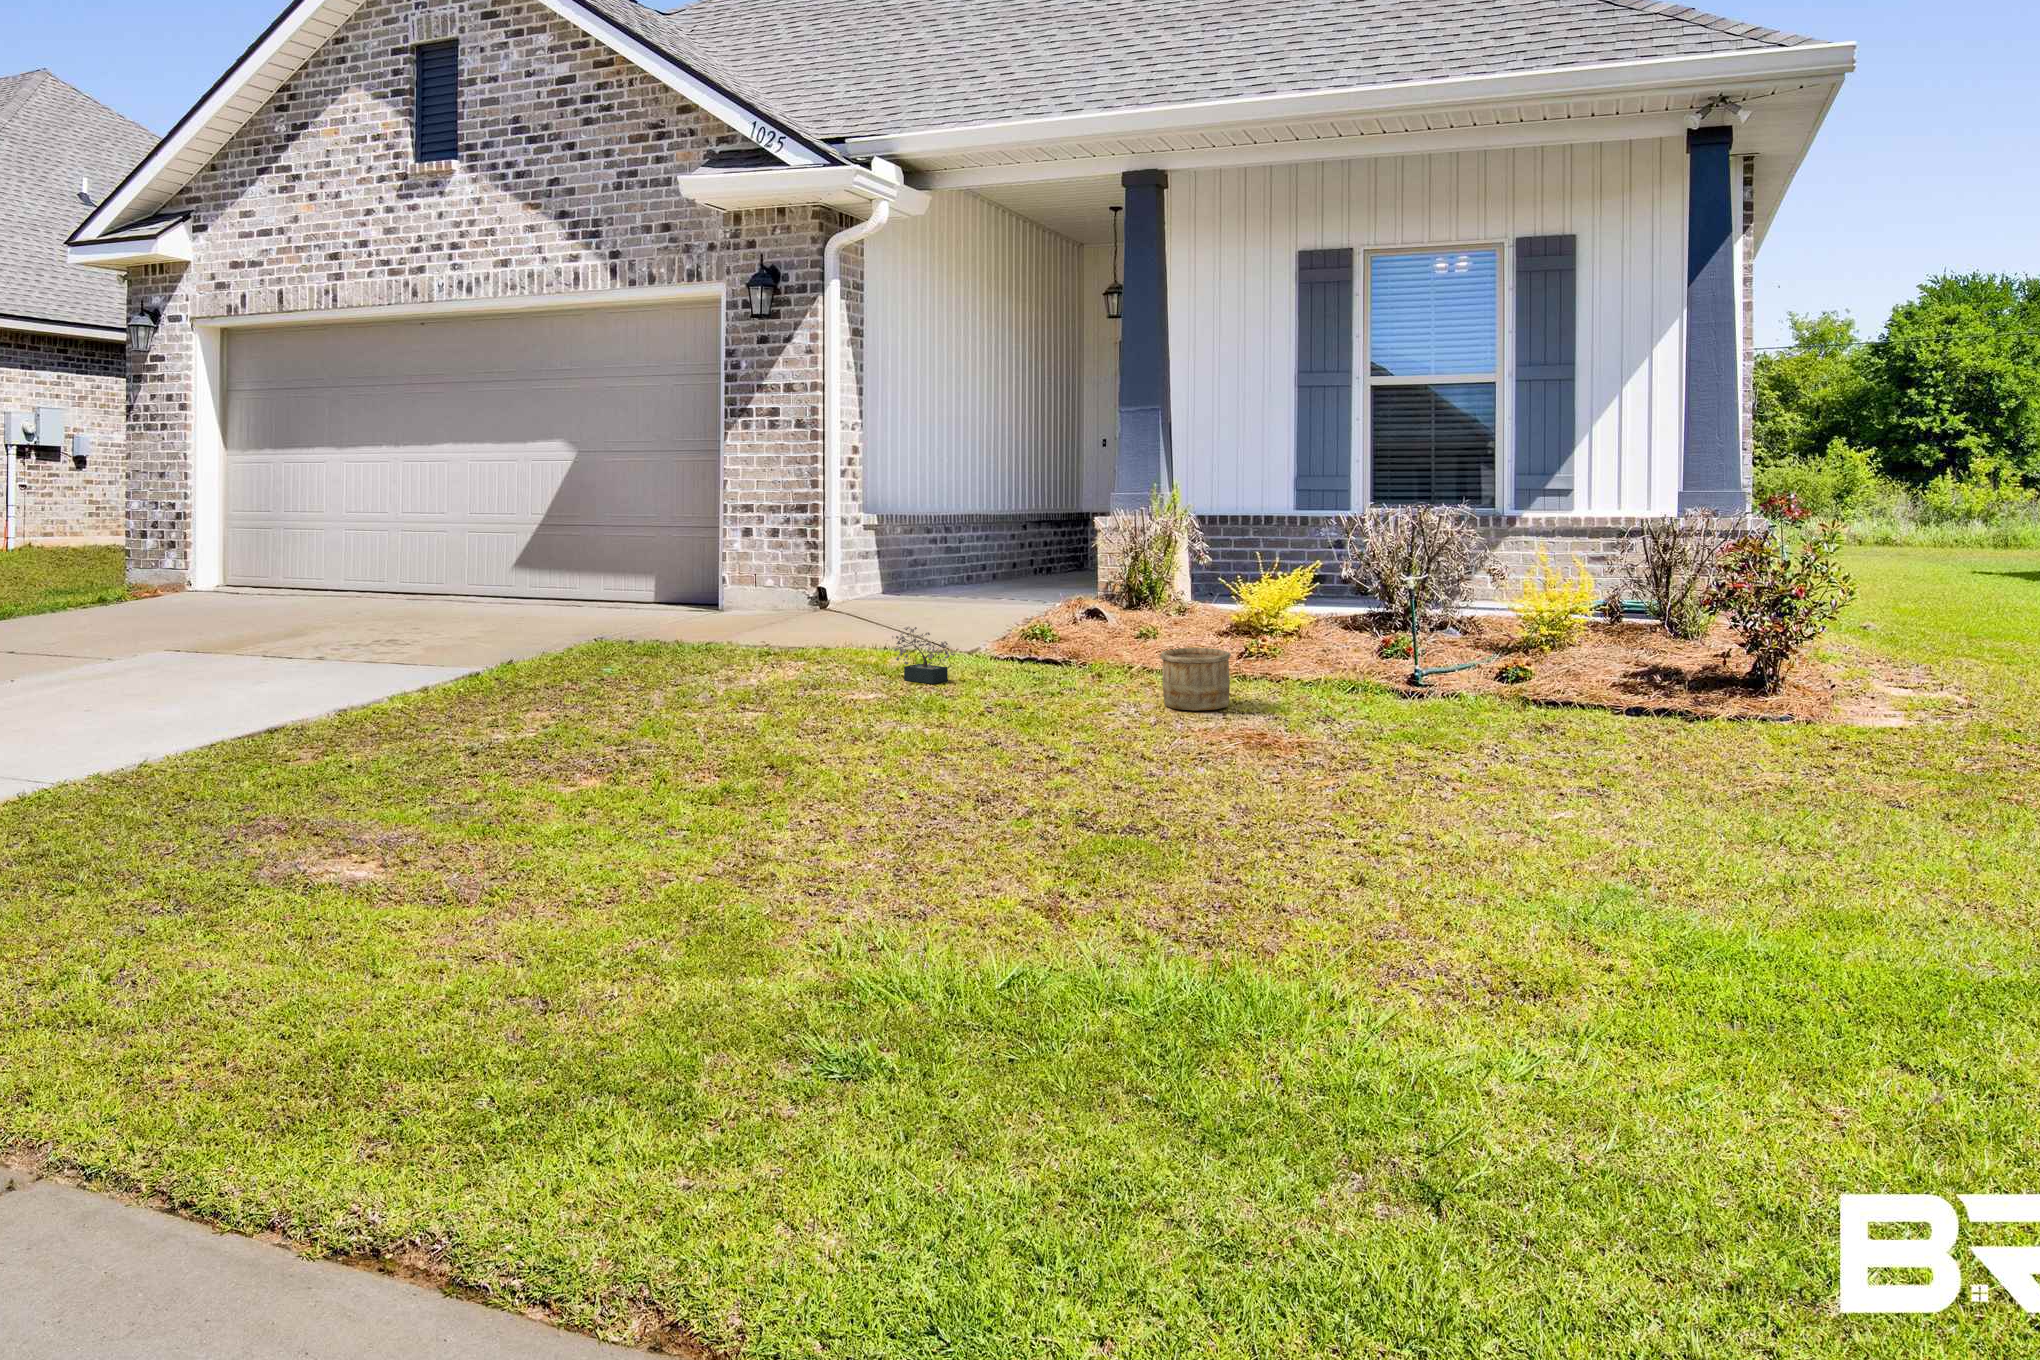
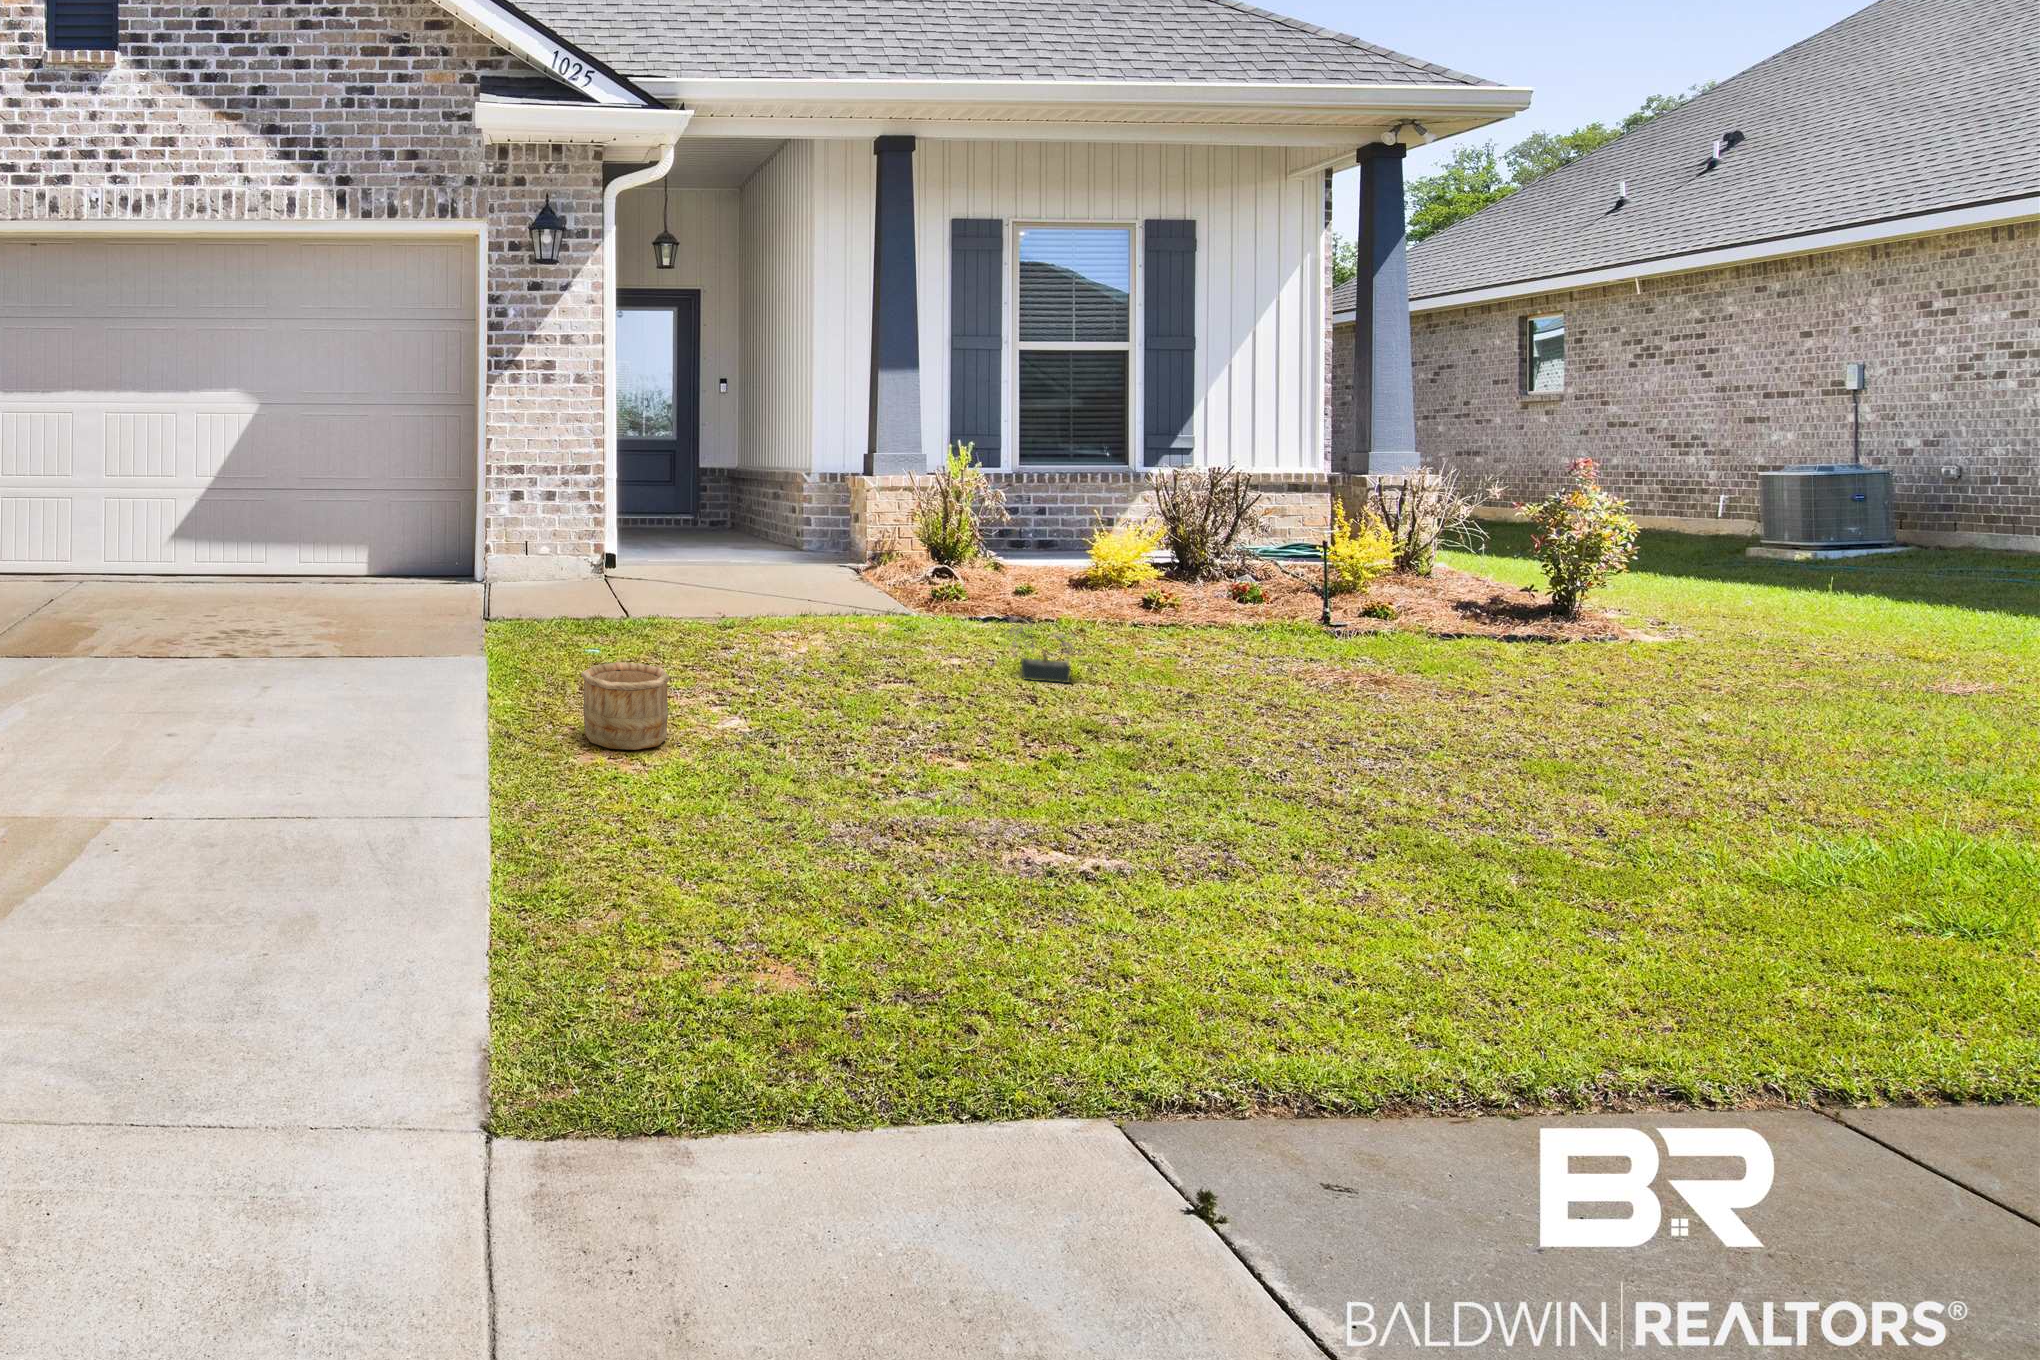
wooden bucket: present [1160,648,1231,710] -> present [581,662,670,750]

